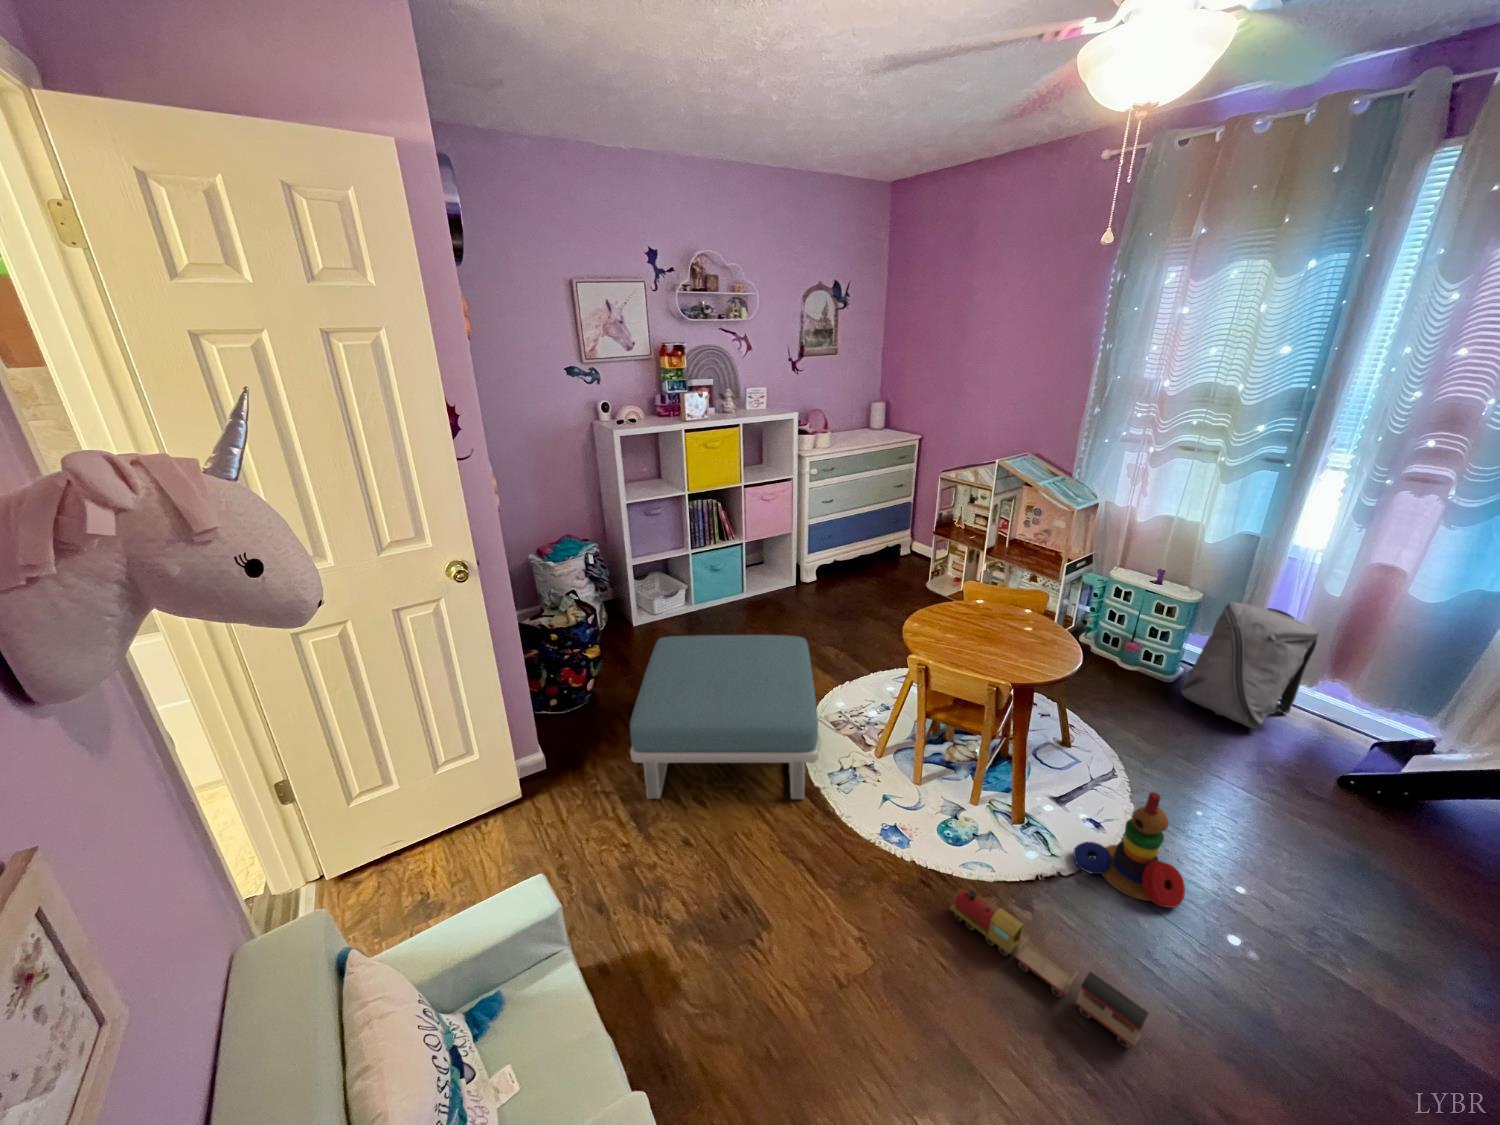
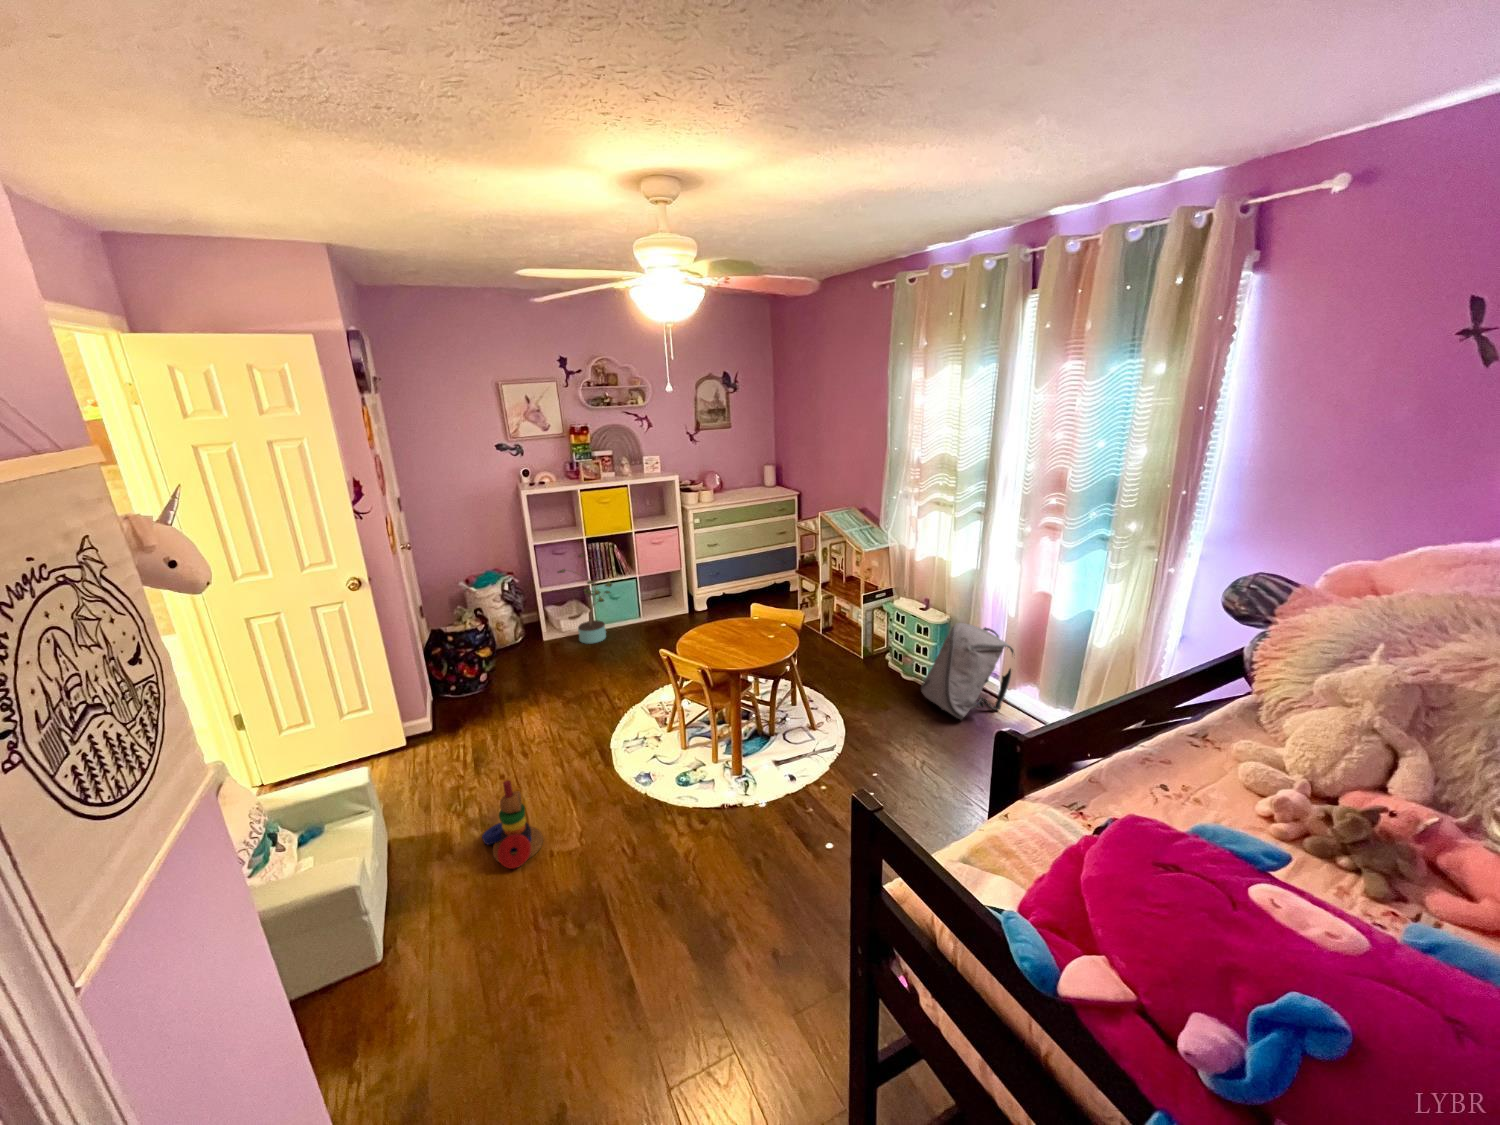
potted plant: none [659,514,730,630] -> present [558,554,612,643]
footstool: present [630,635,818,799] -> none [475,641,638,754]
stacking toy: present [1073,792,1185,908] -> present [482,780,543,869]
toy train: present [951,889,1148,1048] -> none [649,802,723,891]

